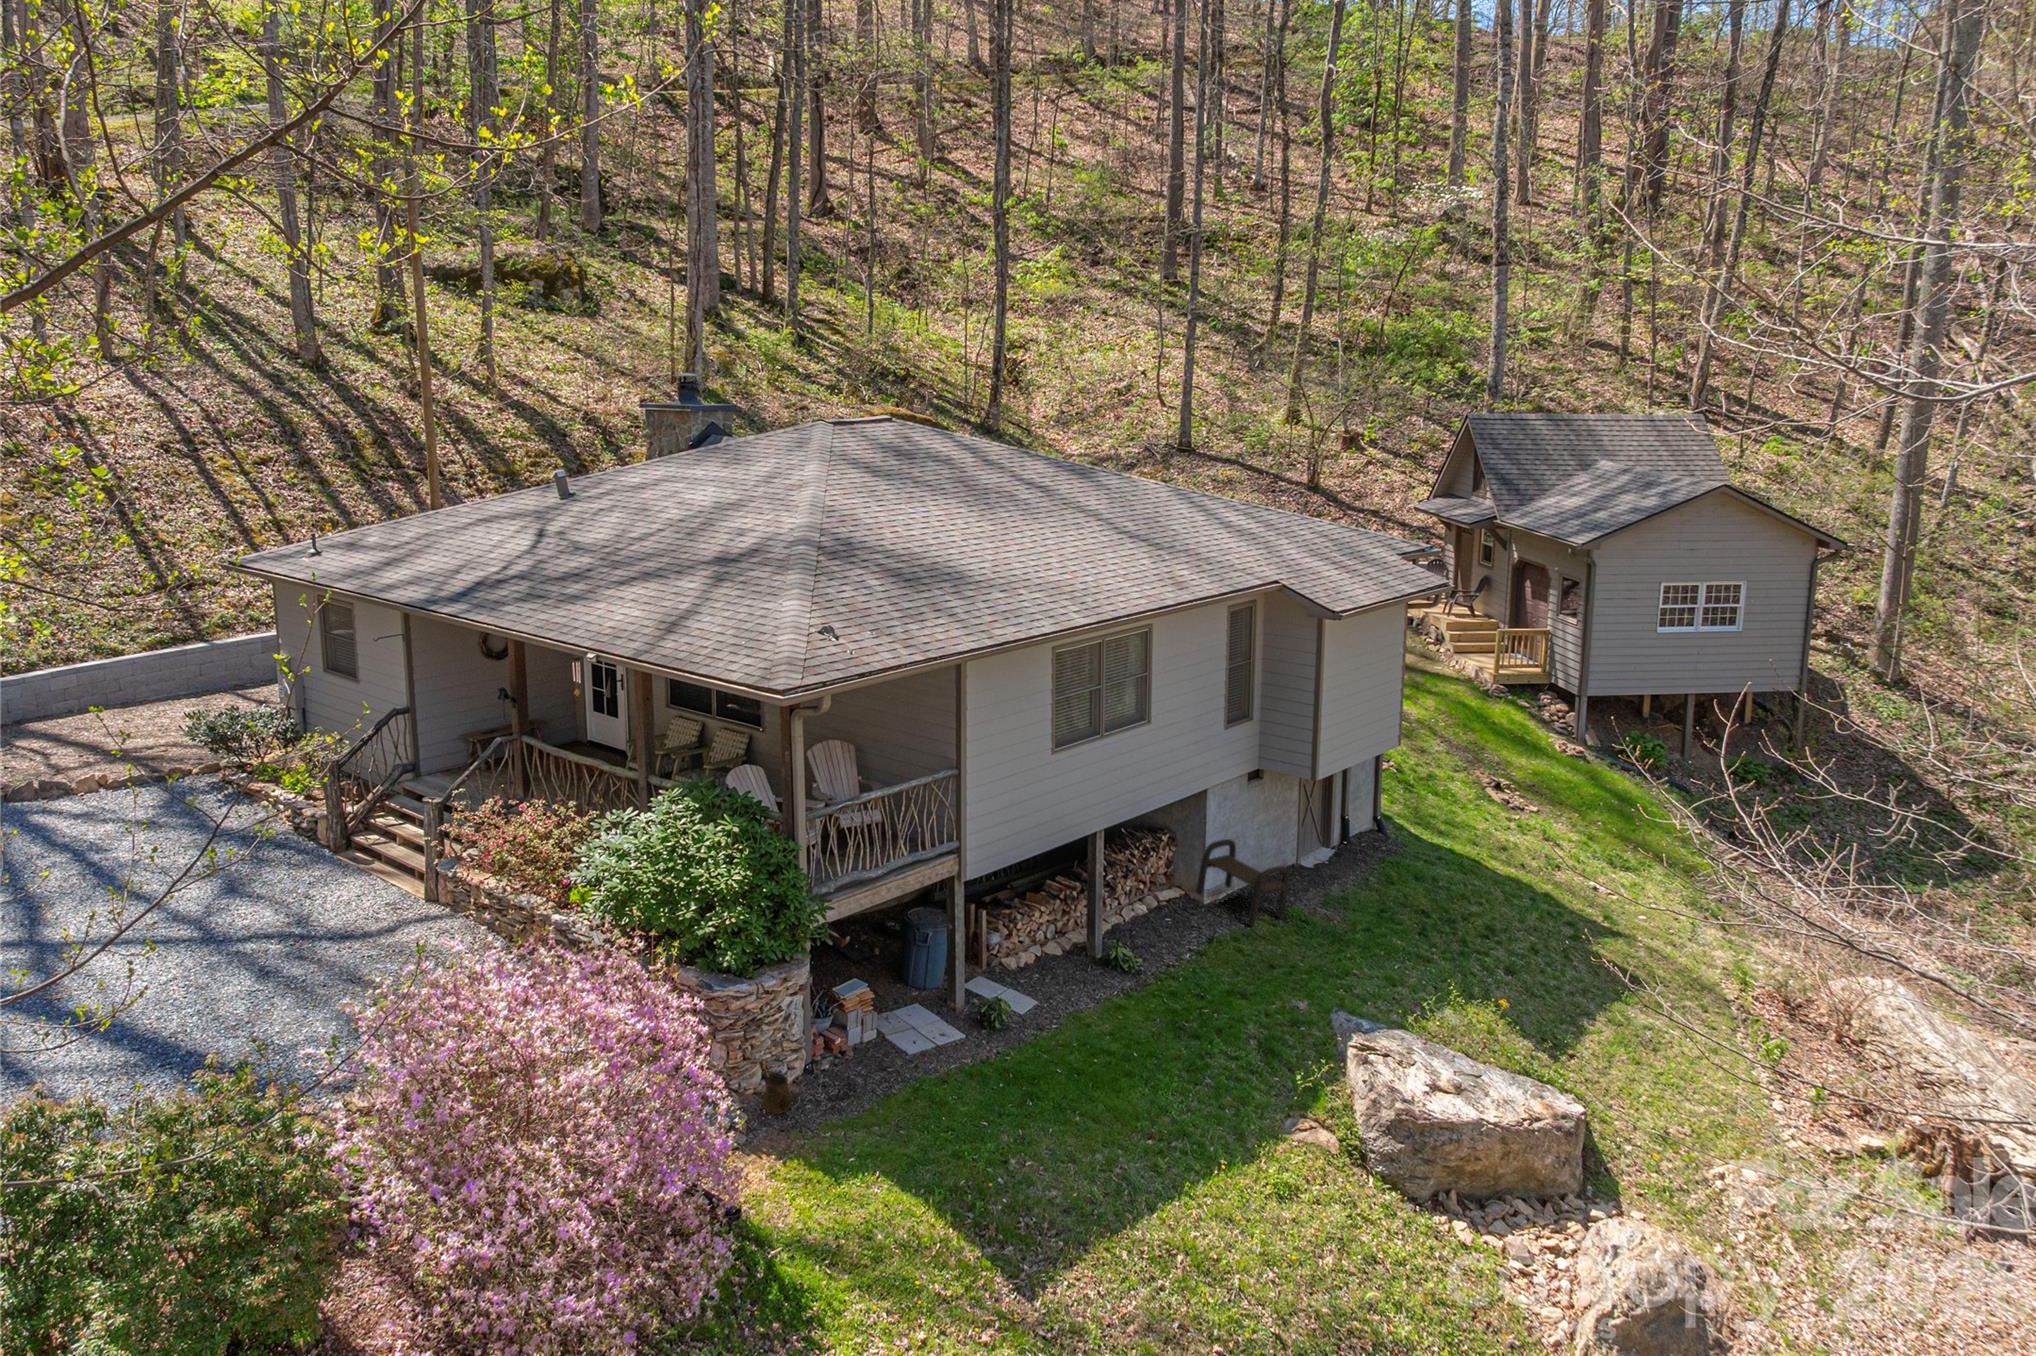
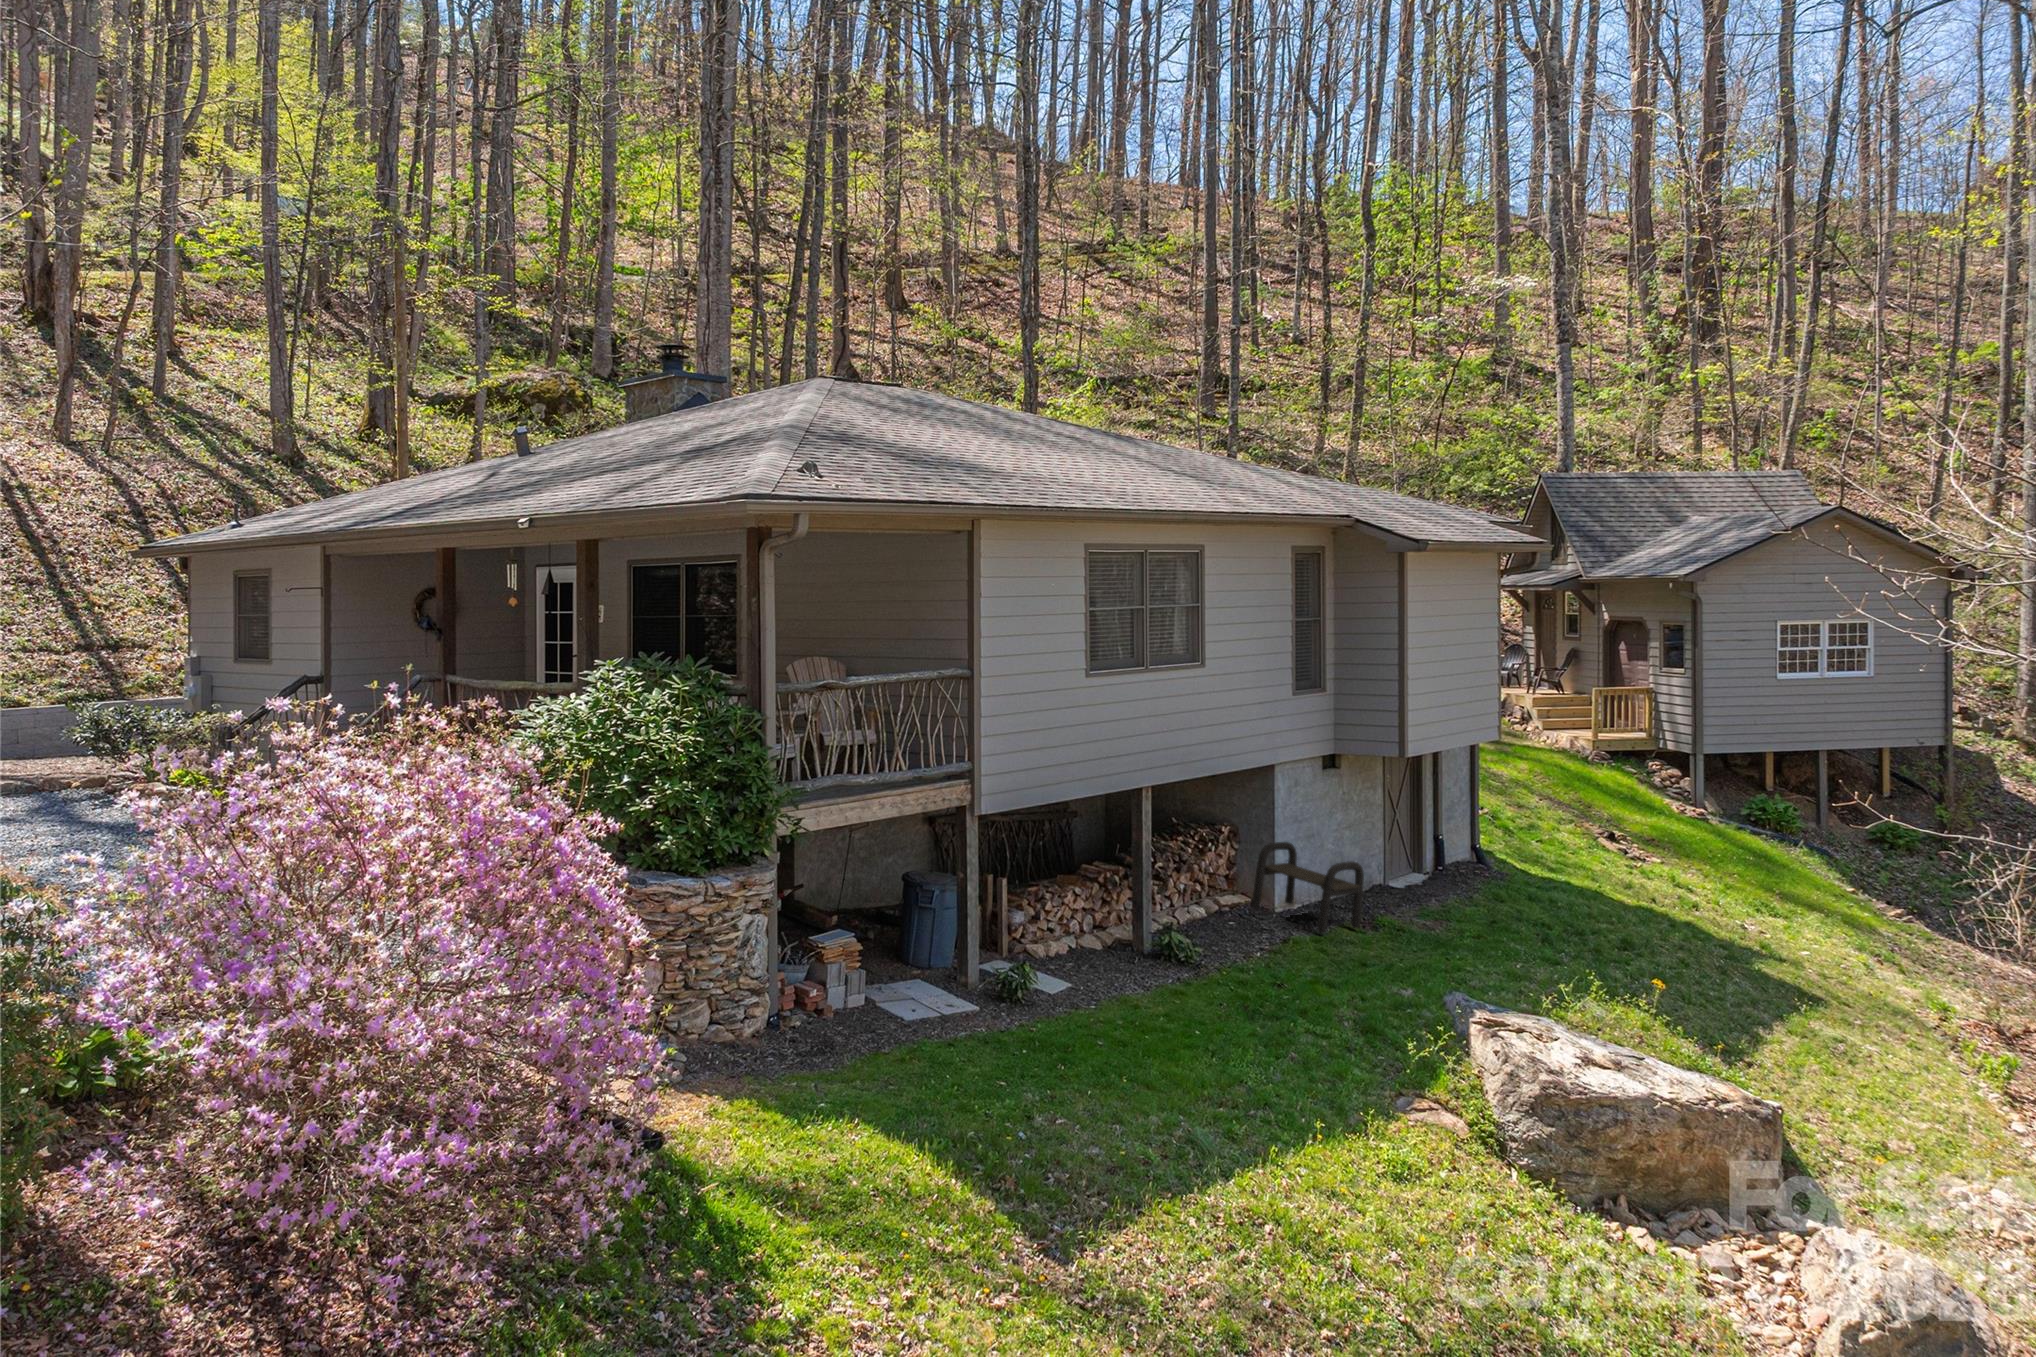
watering can: present [761,1069,803,1114] -> none [703,1008,759,1063]

